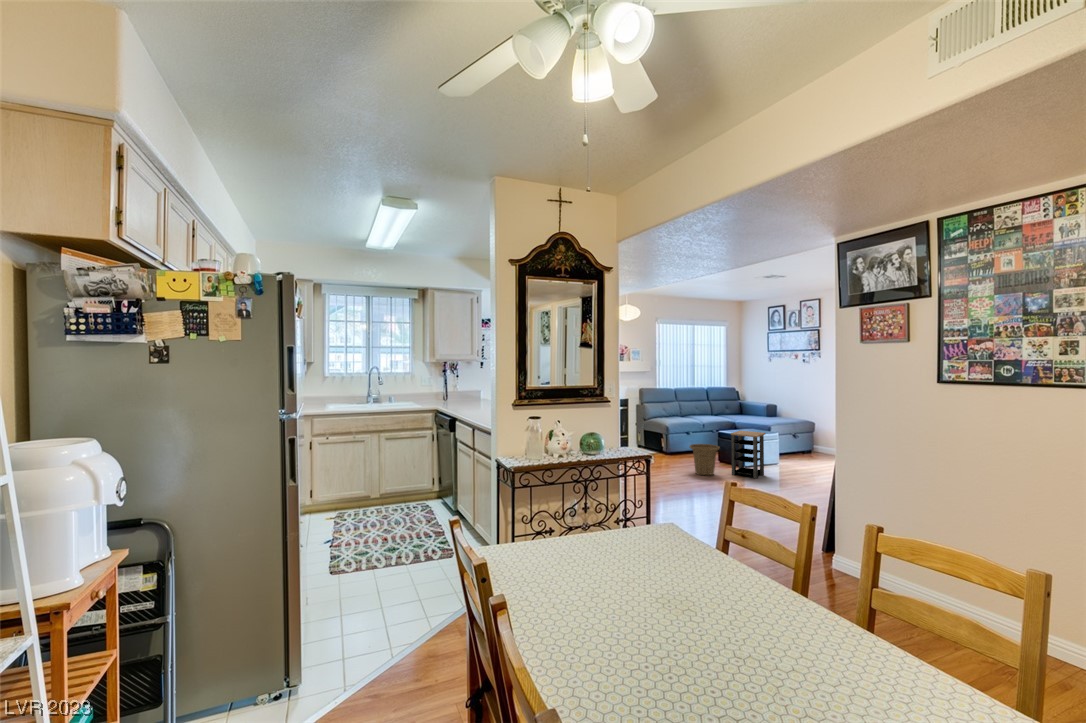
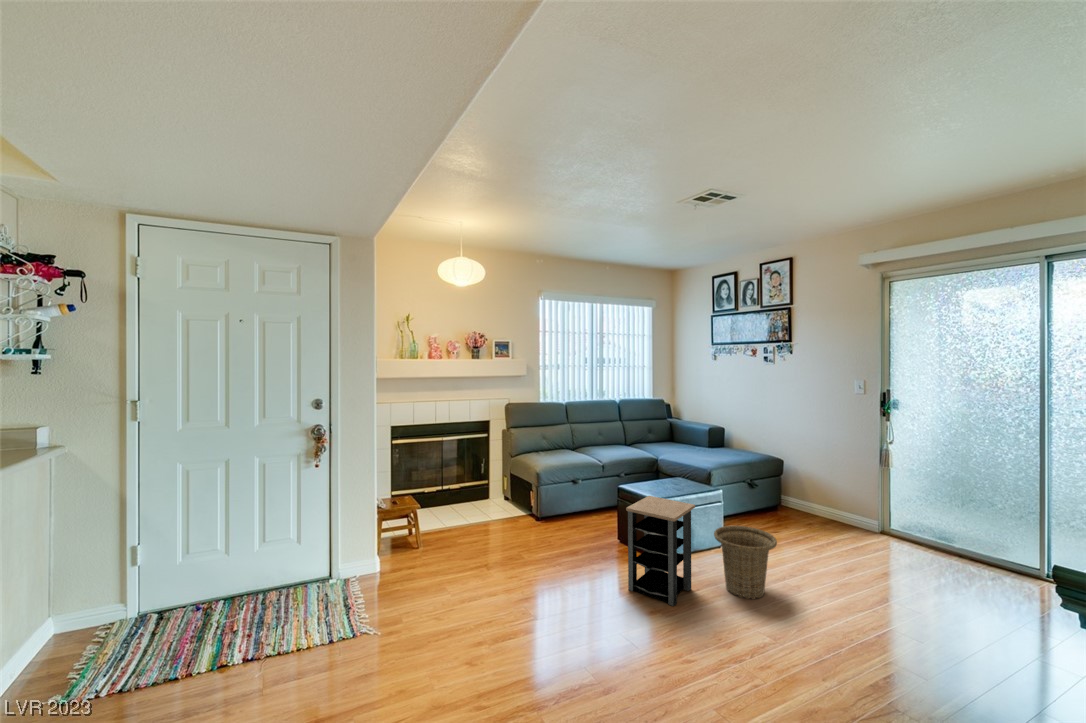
basket: present [690,444,720,475] -> present [714,526,777,599]

